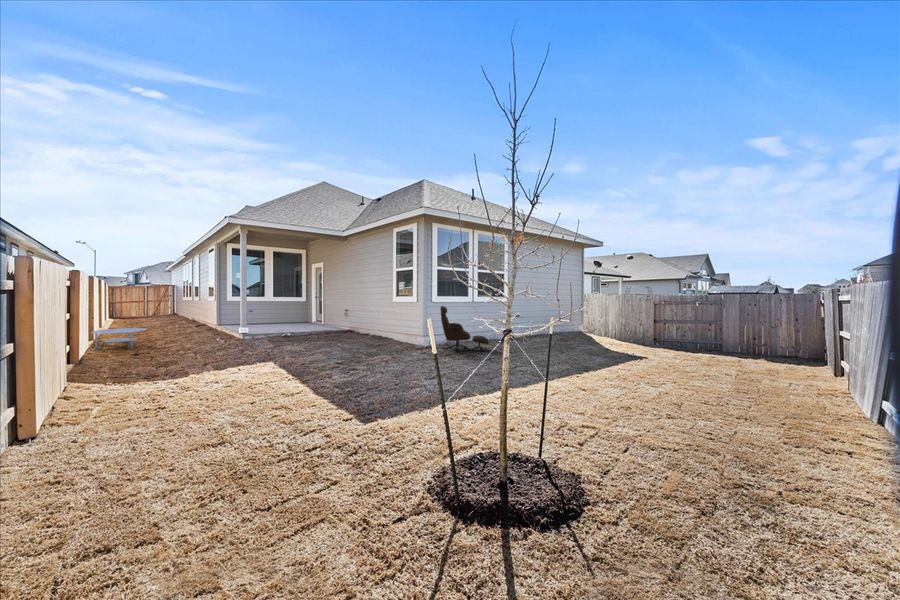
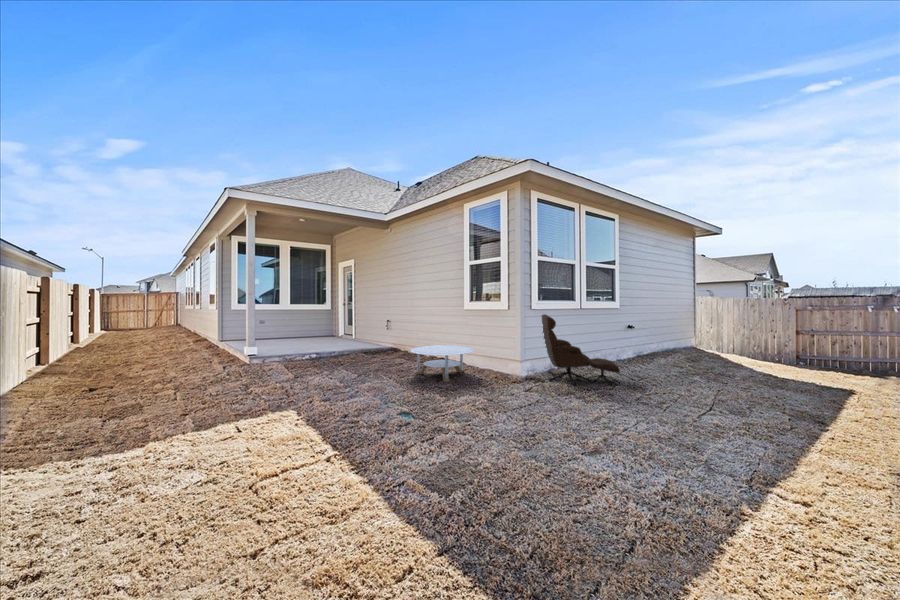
round table: present [91,328,147,351] -> present [410,345,474,382]

